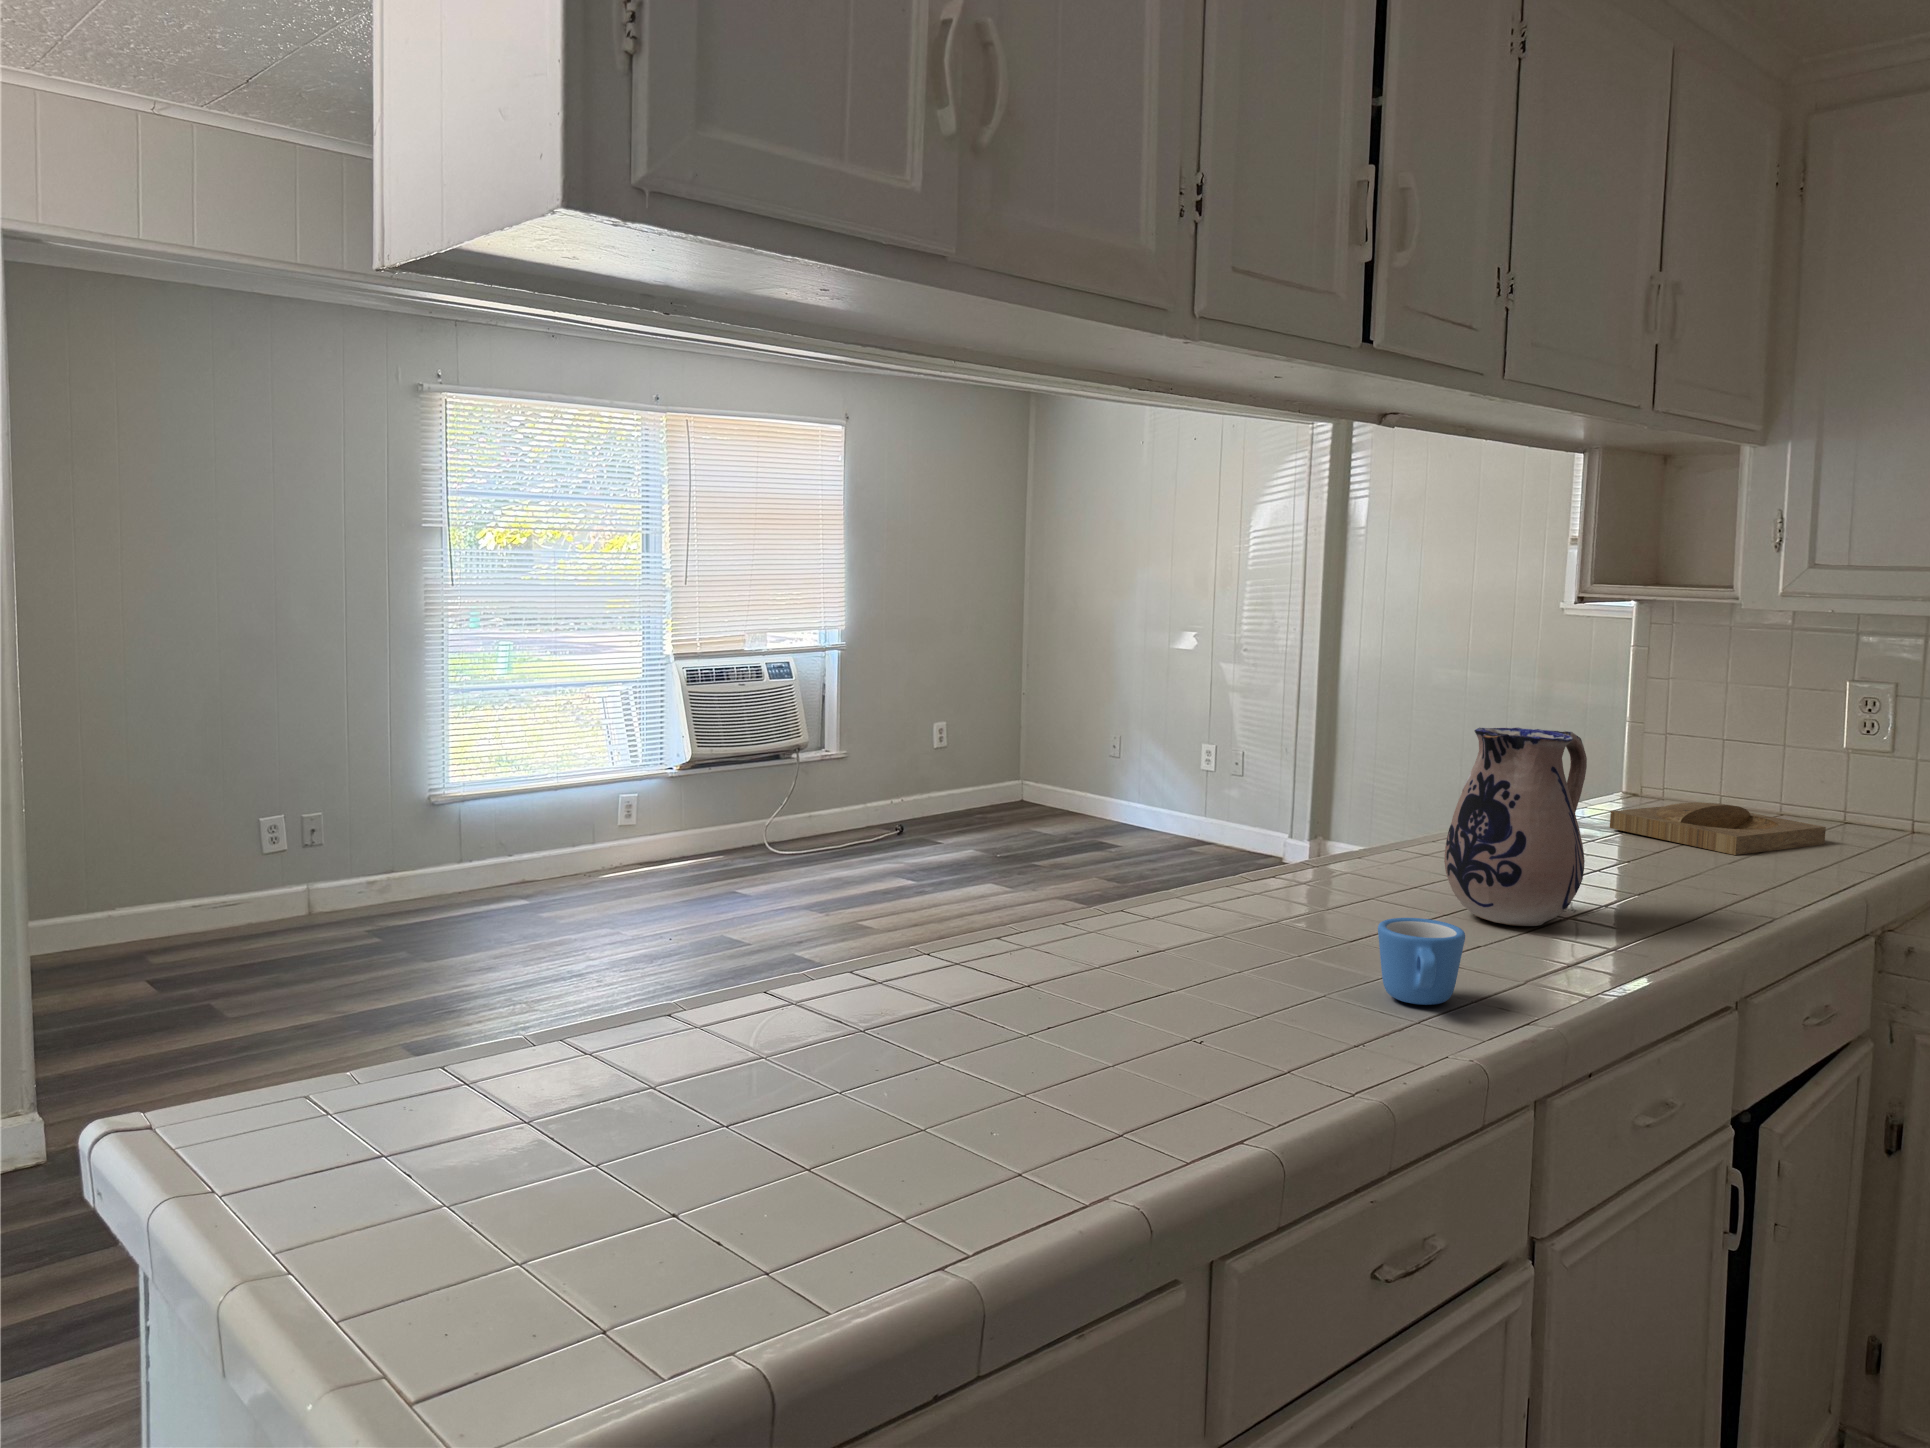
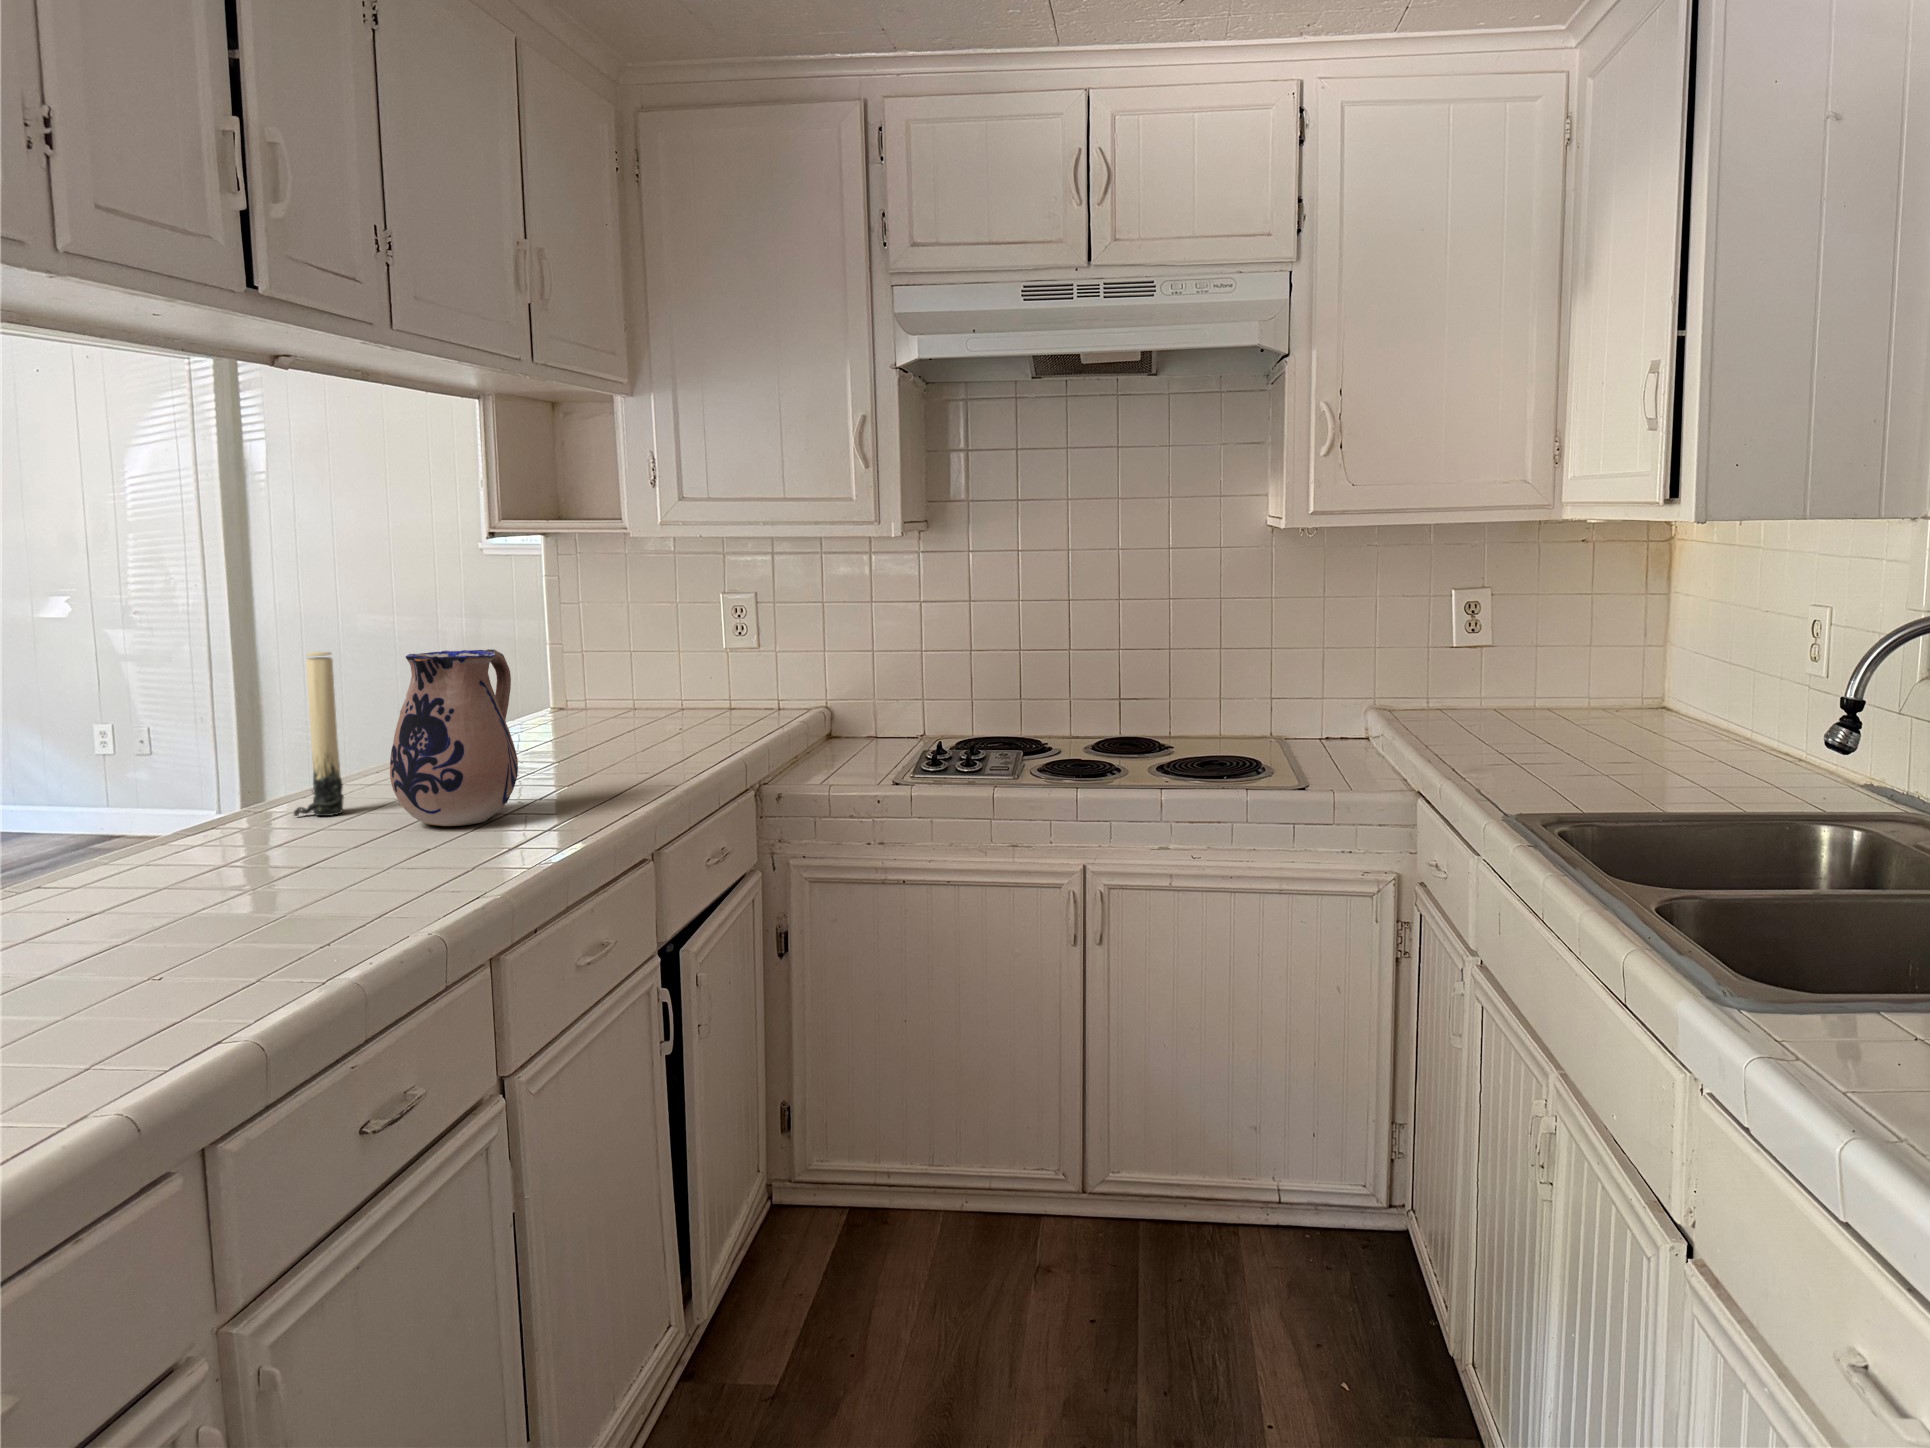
candle: none [1347,715,1402,886] -> present [294,652,344,816]
tray: present [1610,802,1826,855] -> none [541,704,711,743]
mug: present [1378,918,1465,1005] -> none [332,826,416,902]

